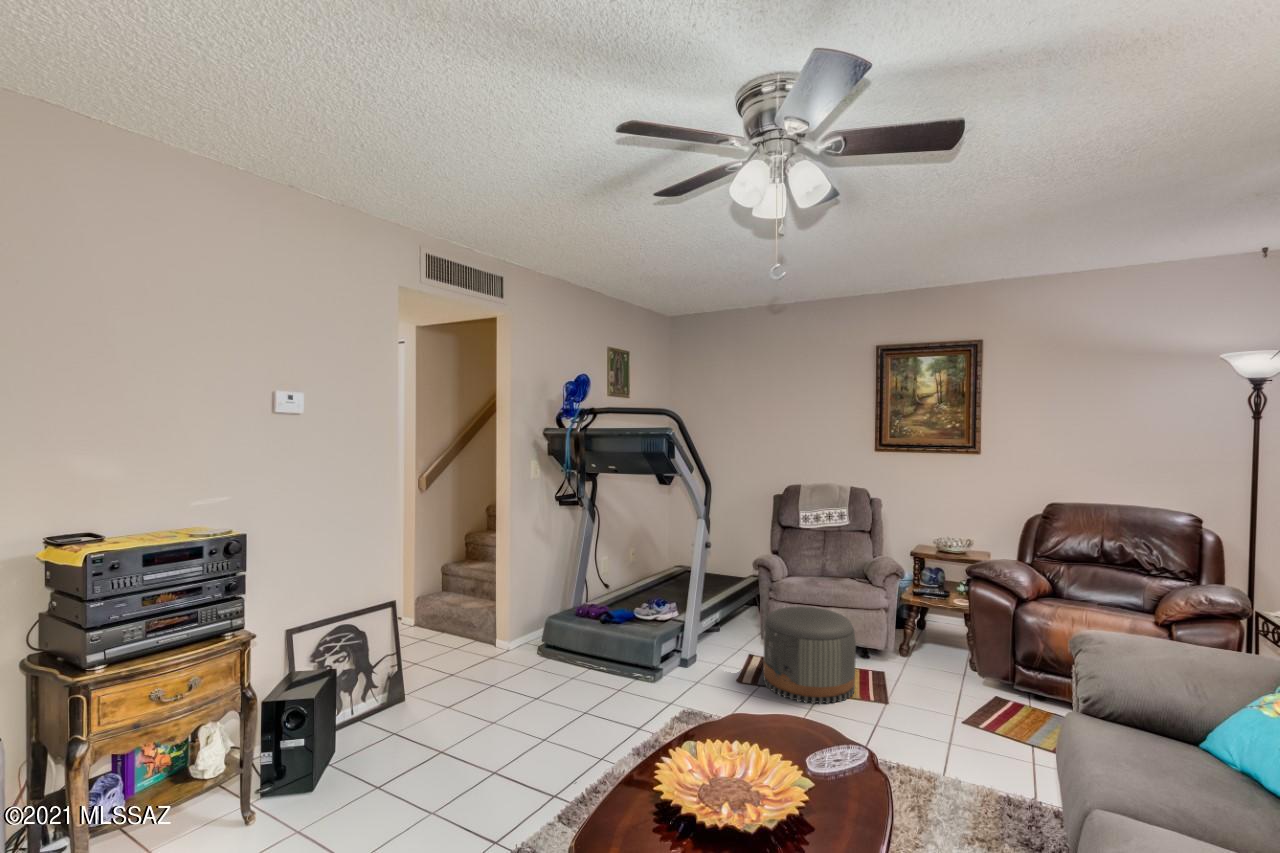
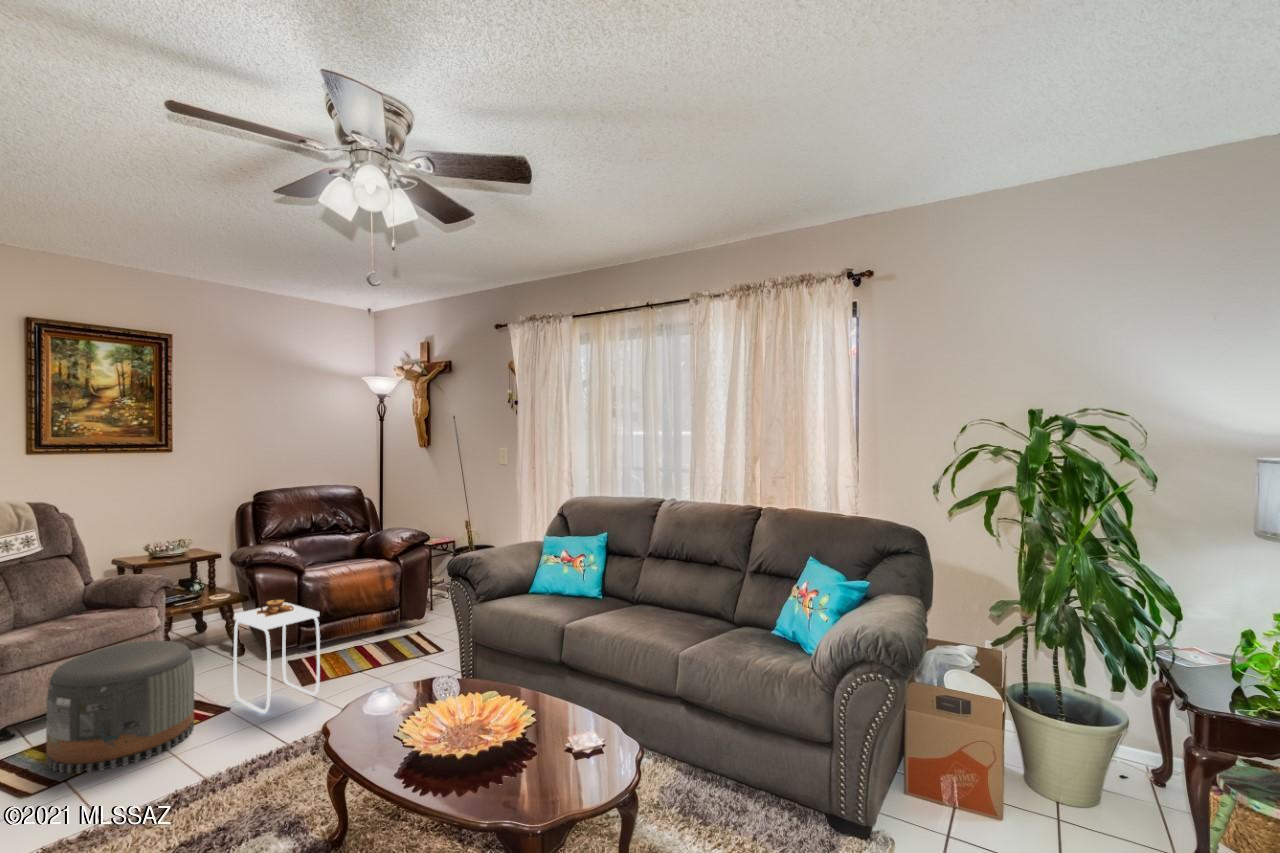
side table: none [892,614,955,731] -> present [234,600,320,713]

